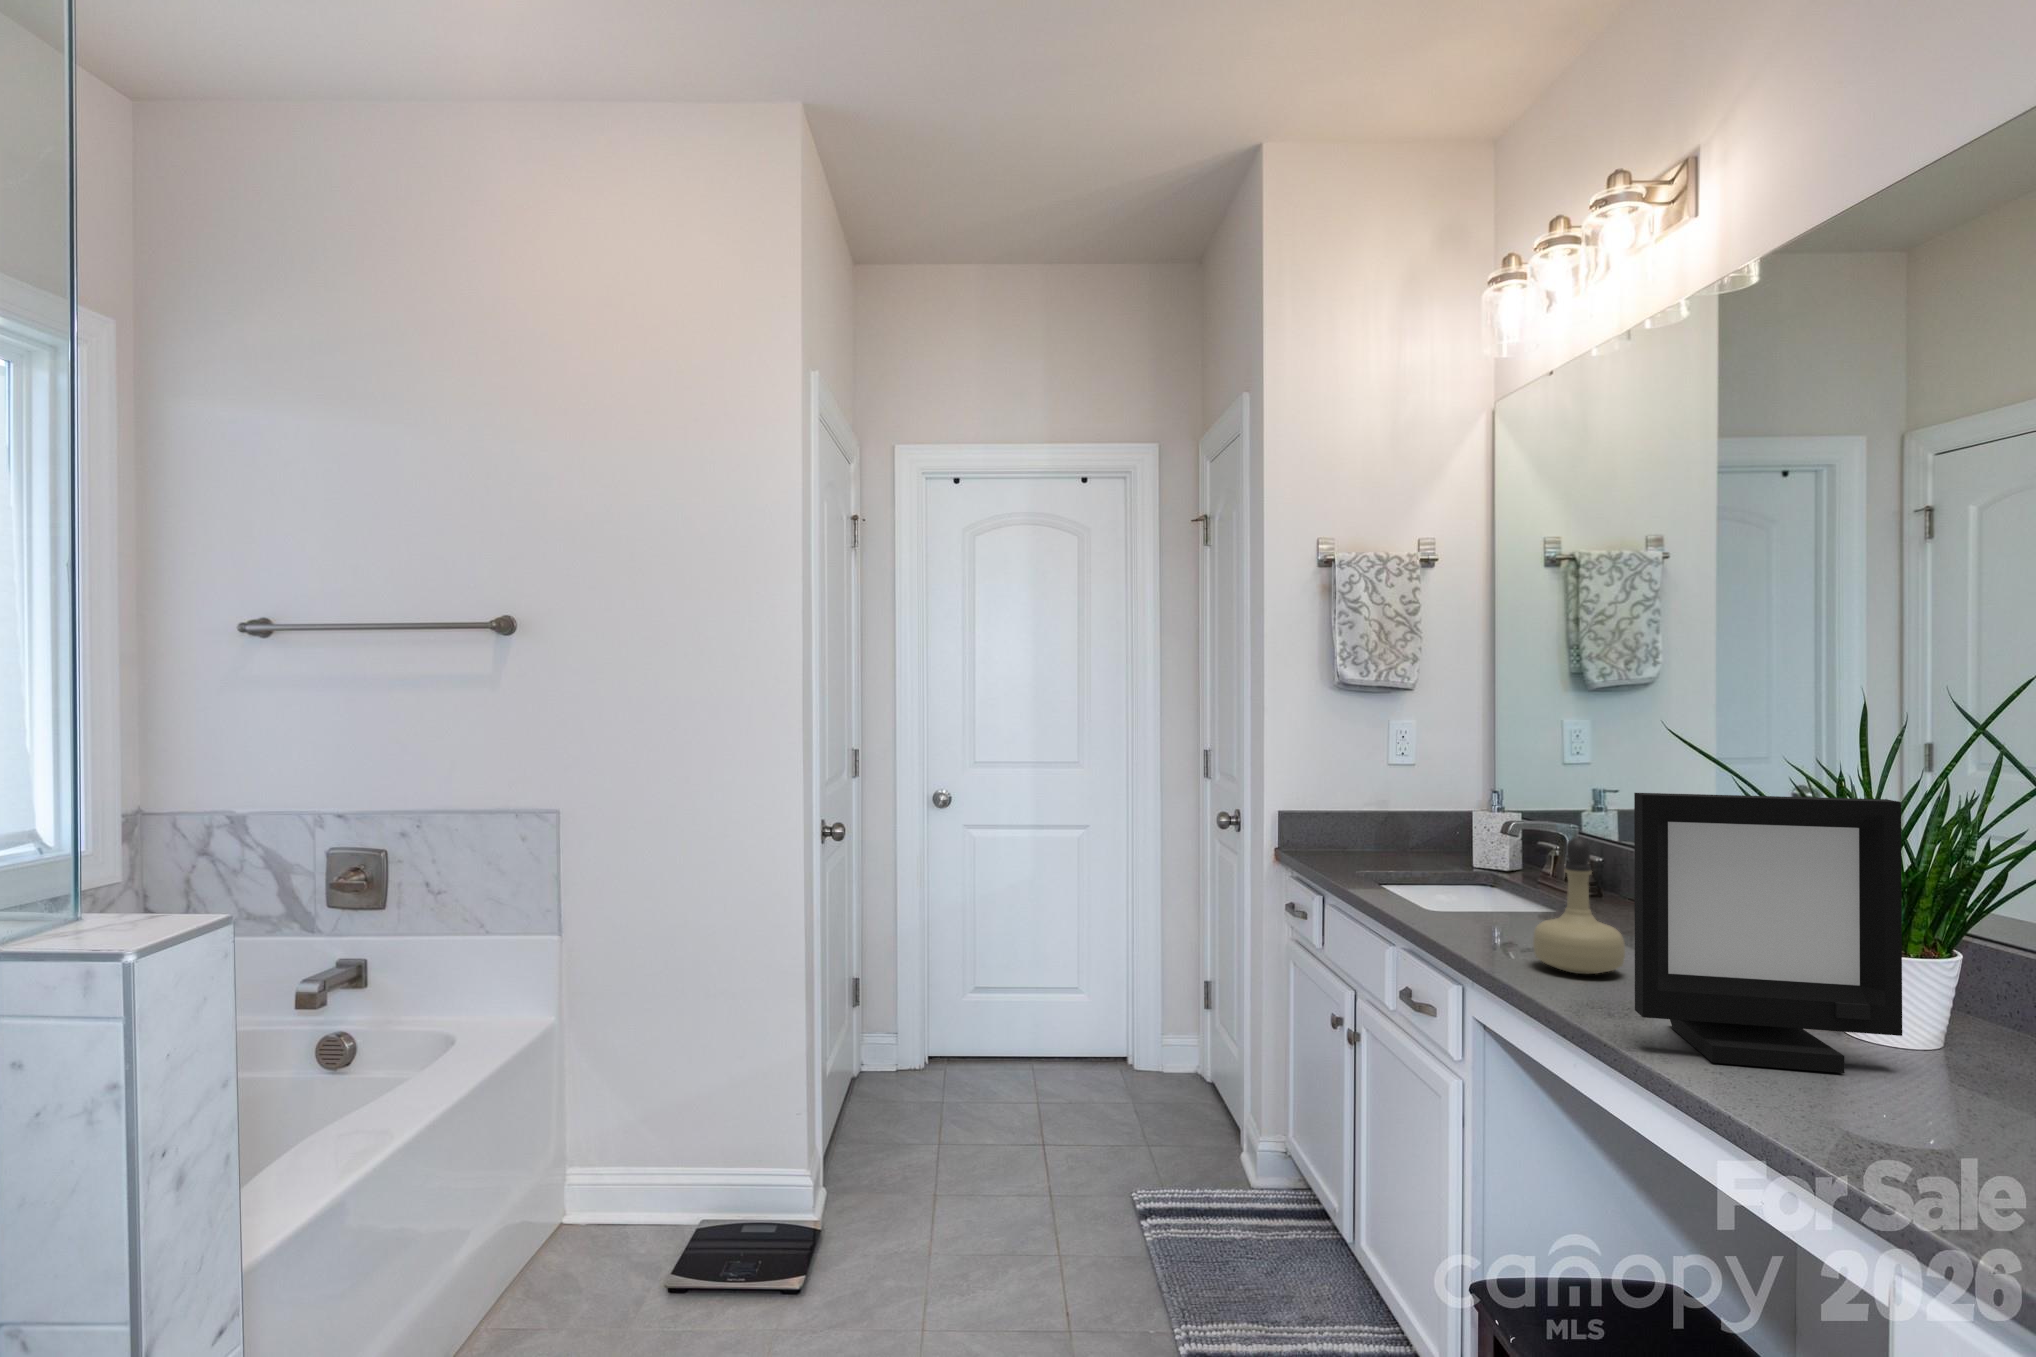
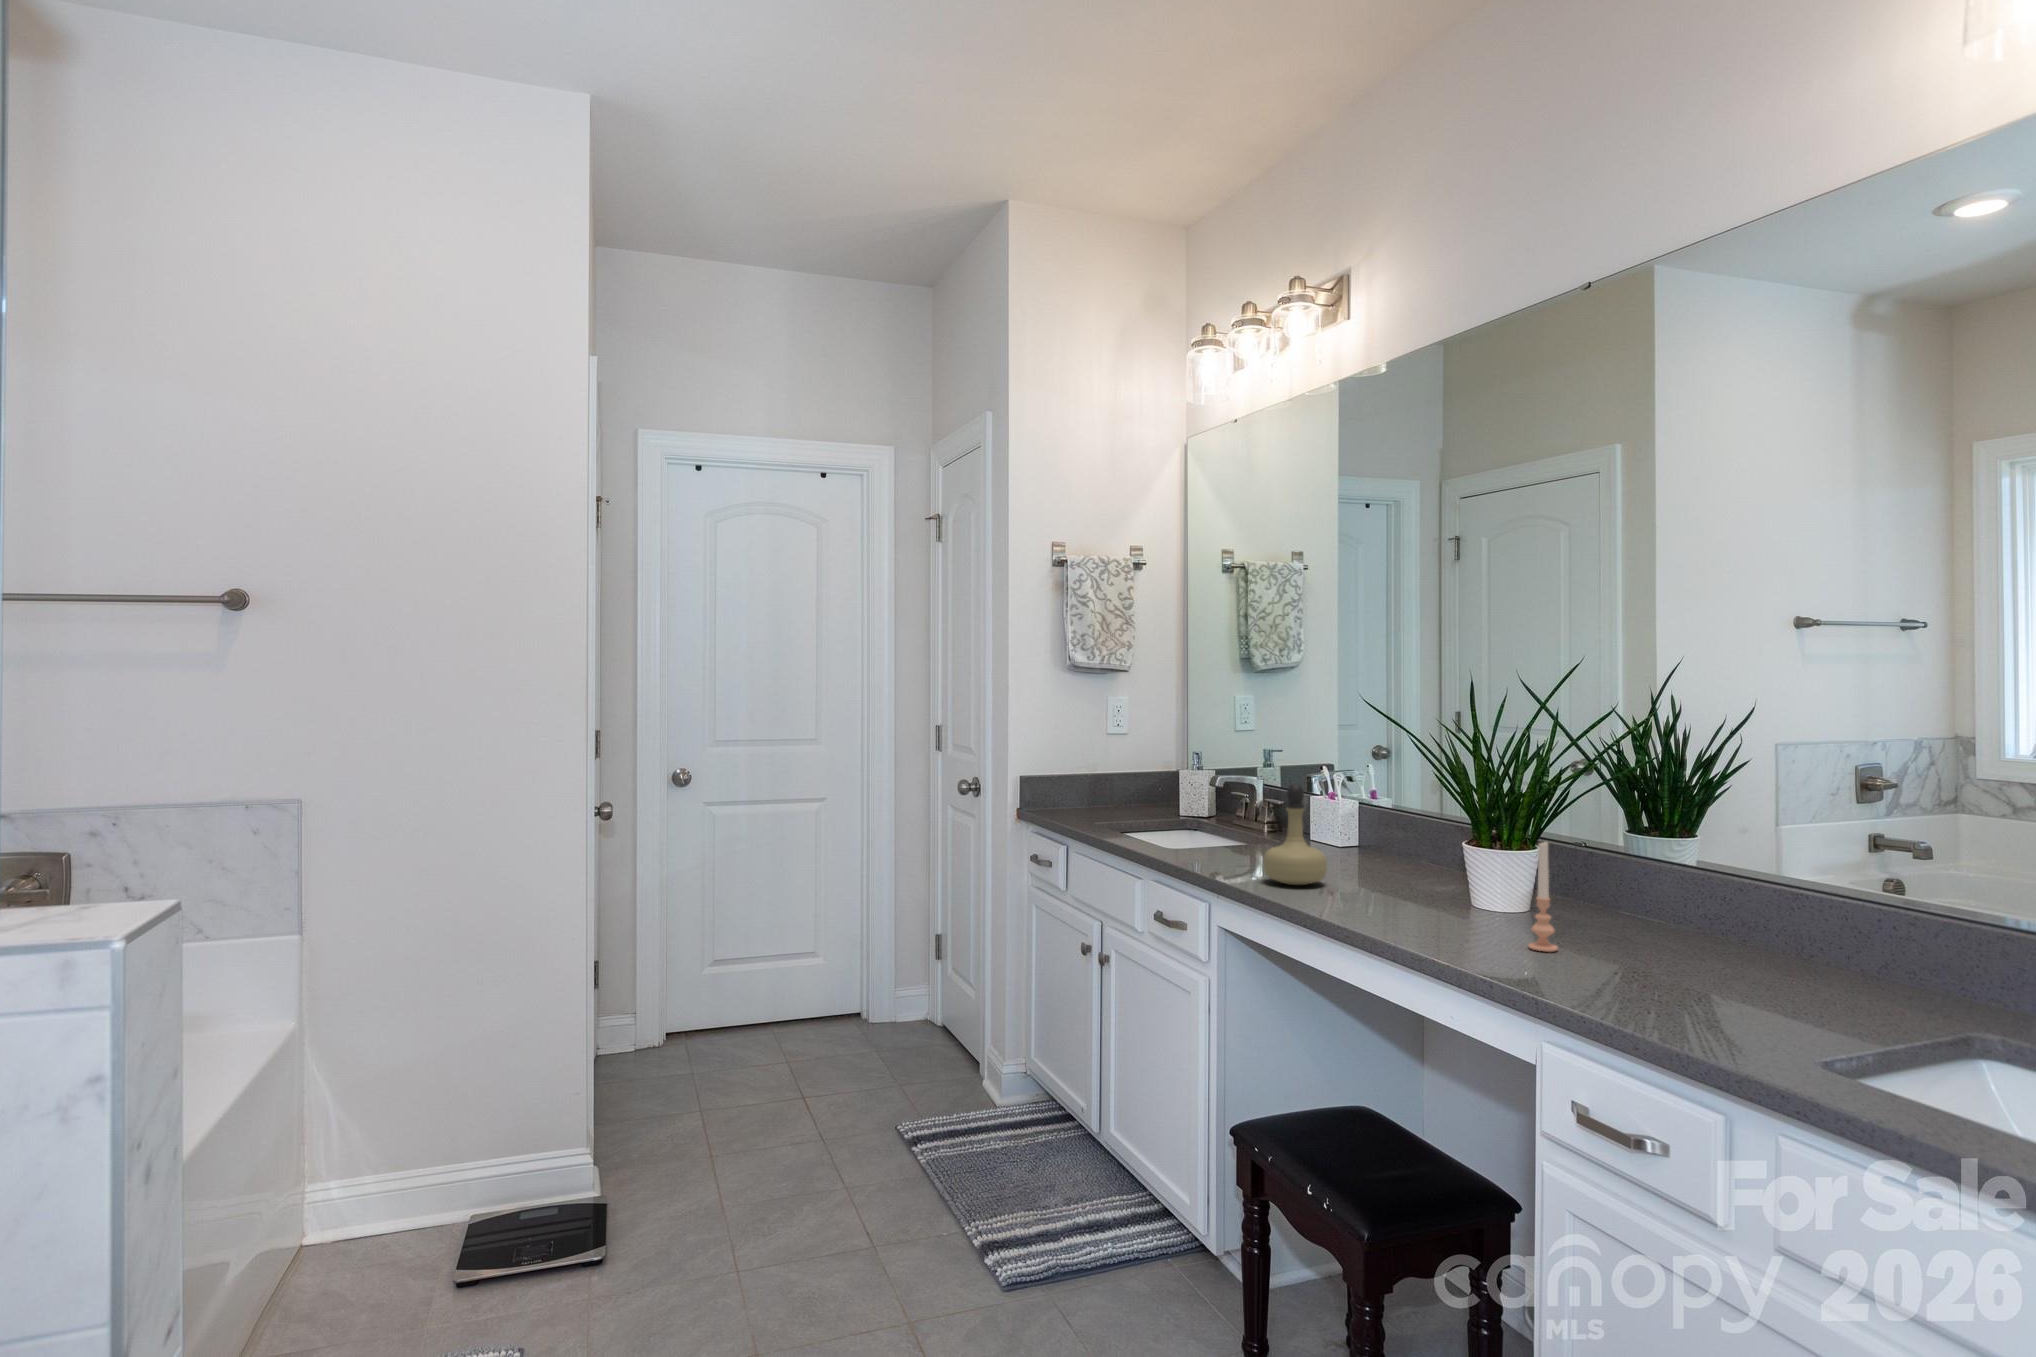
picture frame: present [1634,793,1902,1073] -> none [1355,746,1512,930]
candle: none [1918,953,1974,1130] -> present [1528,842,1558,952]

